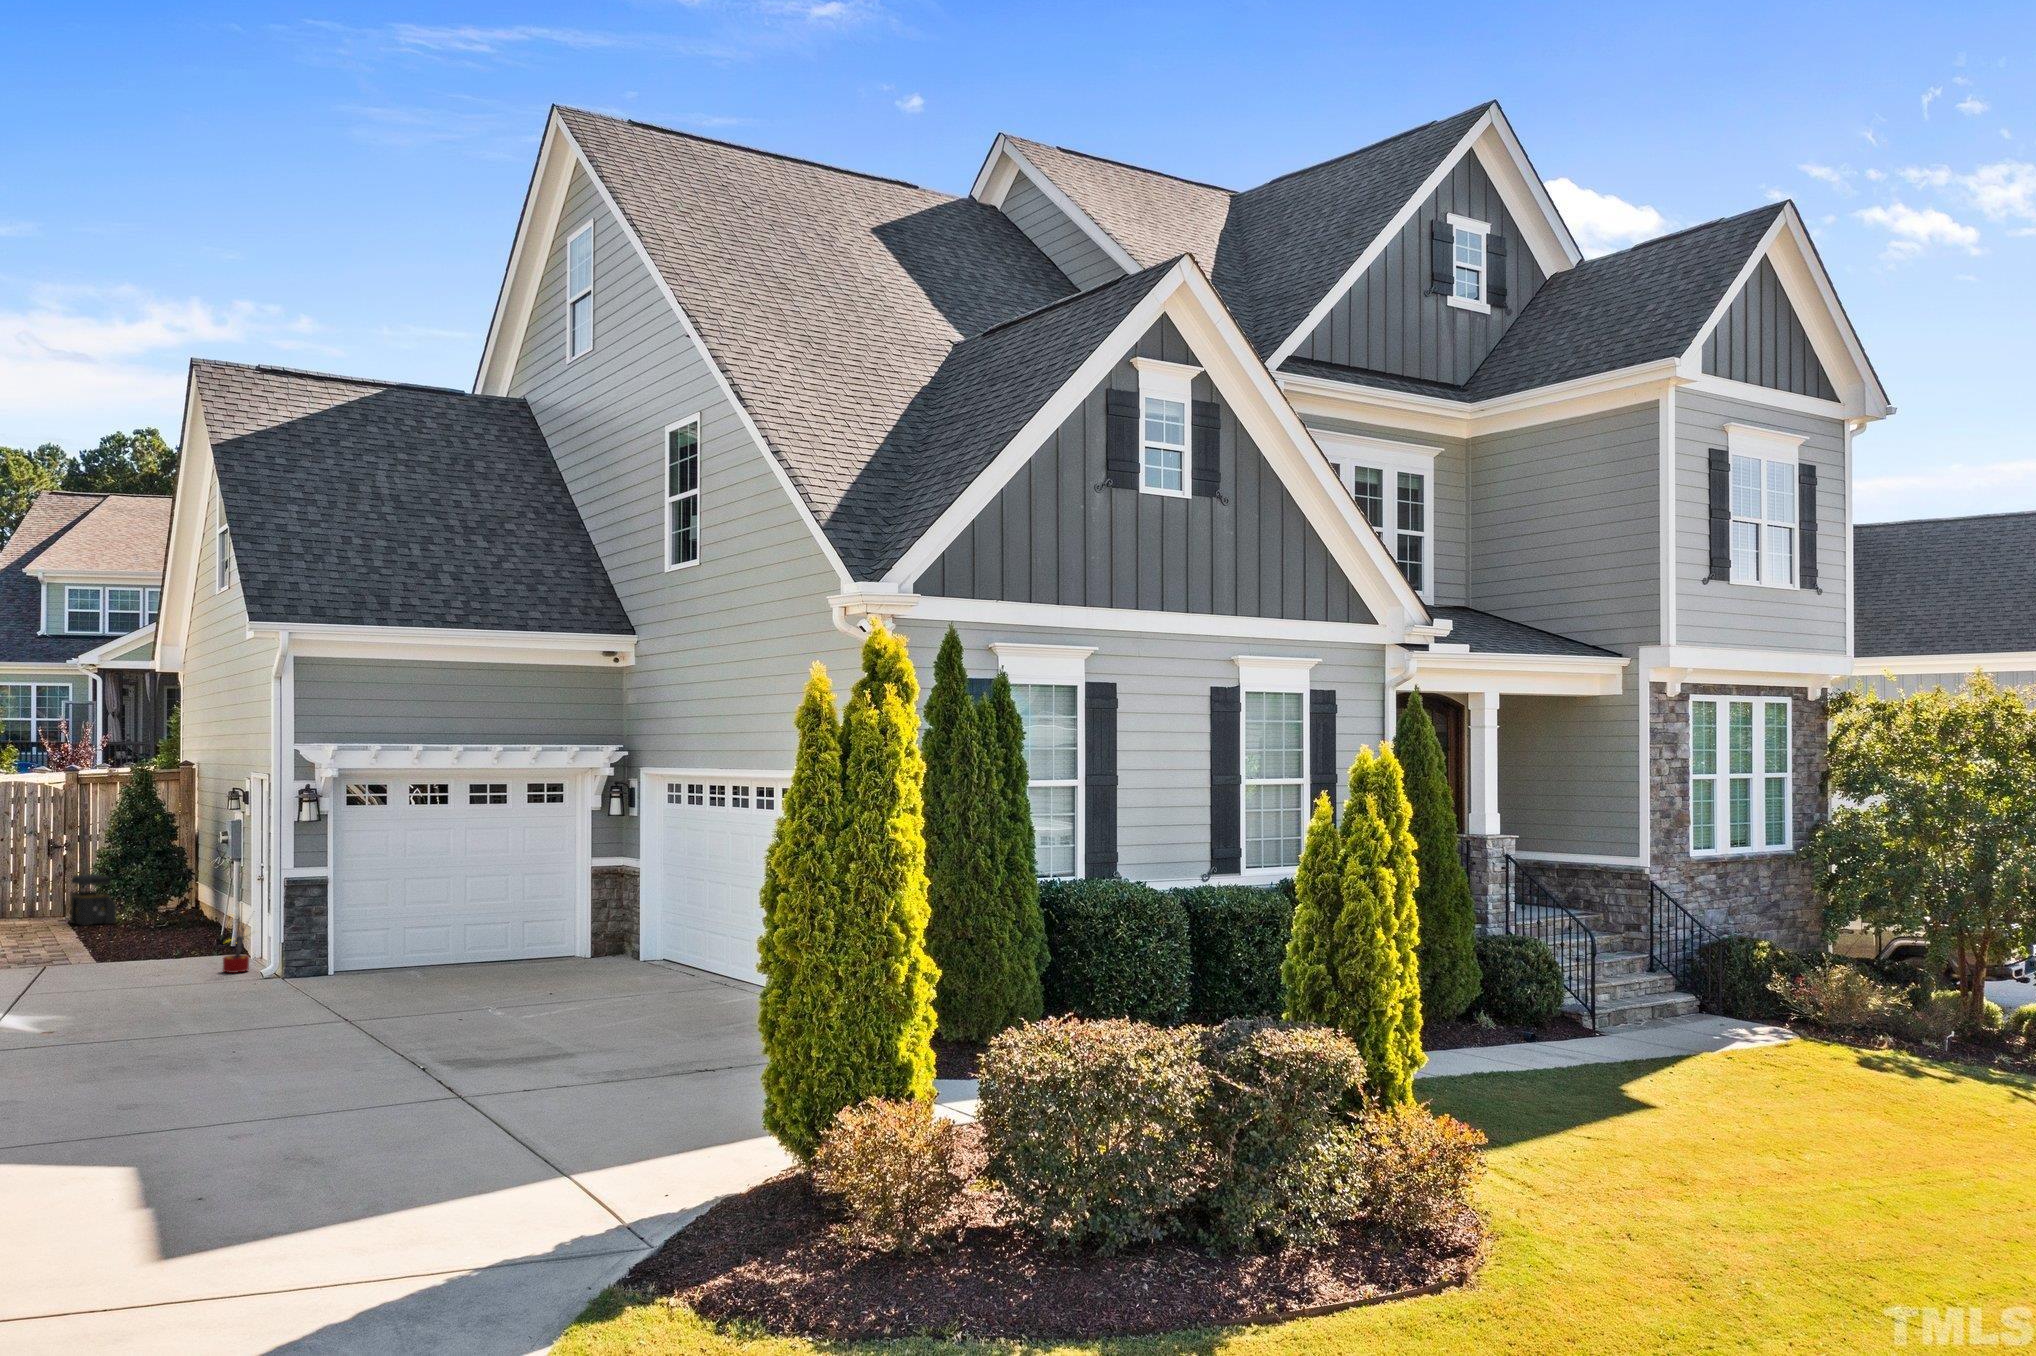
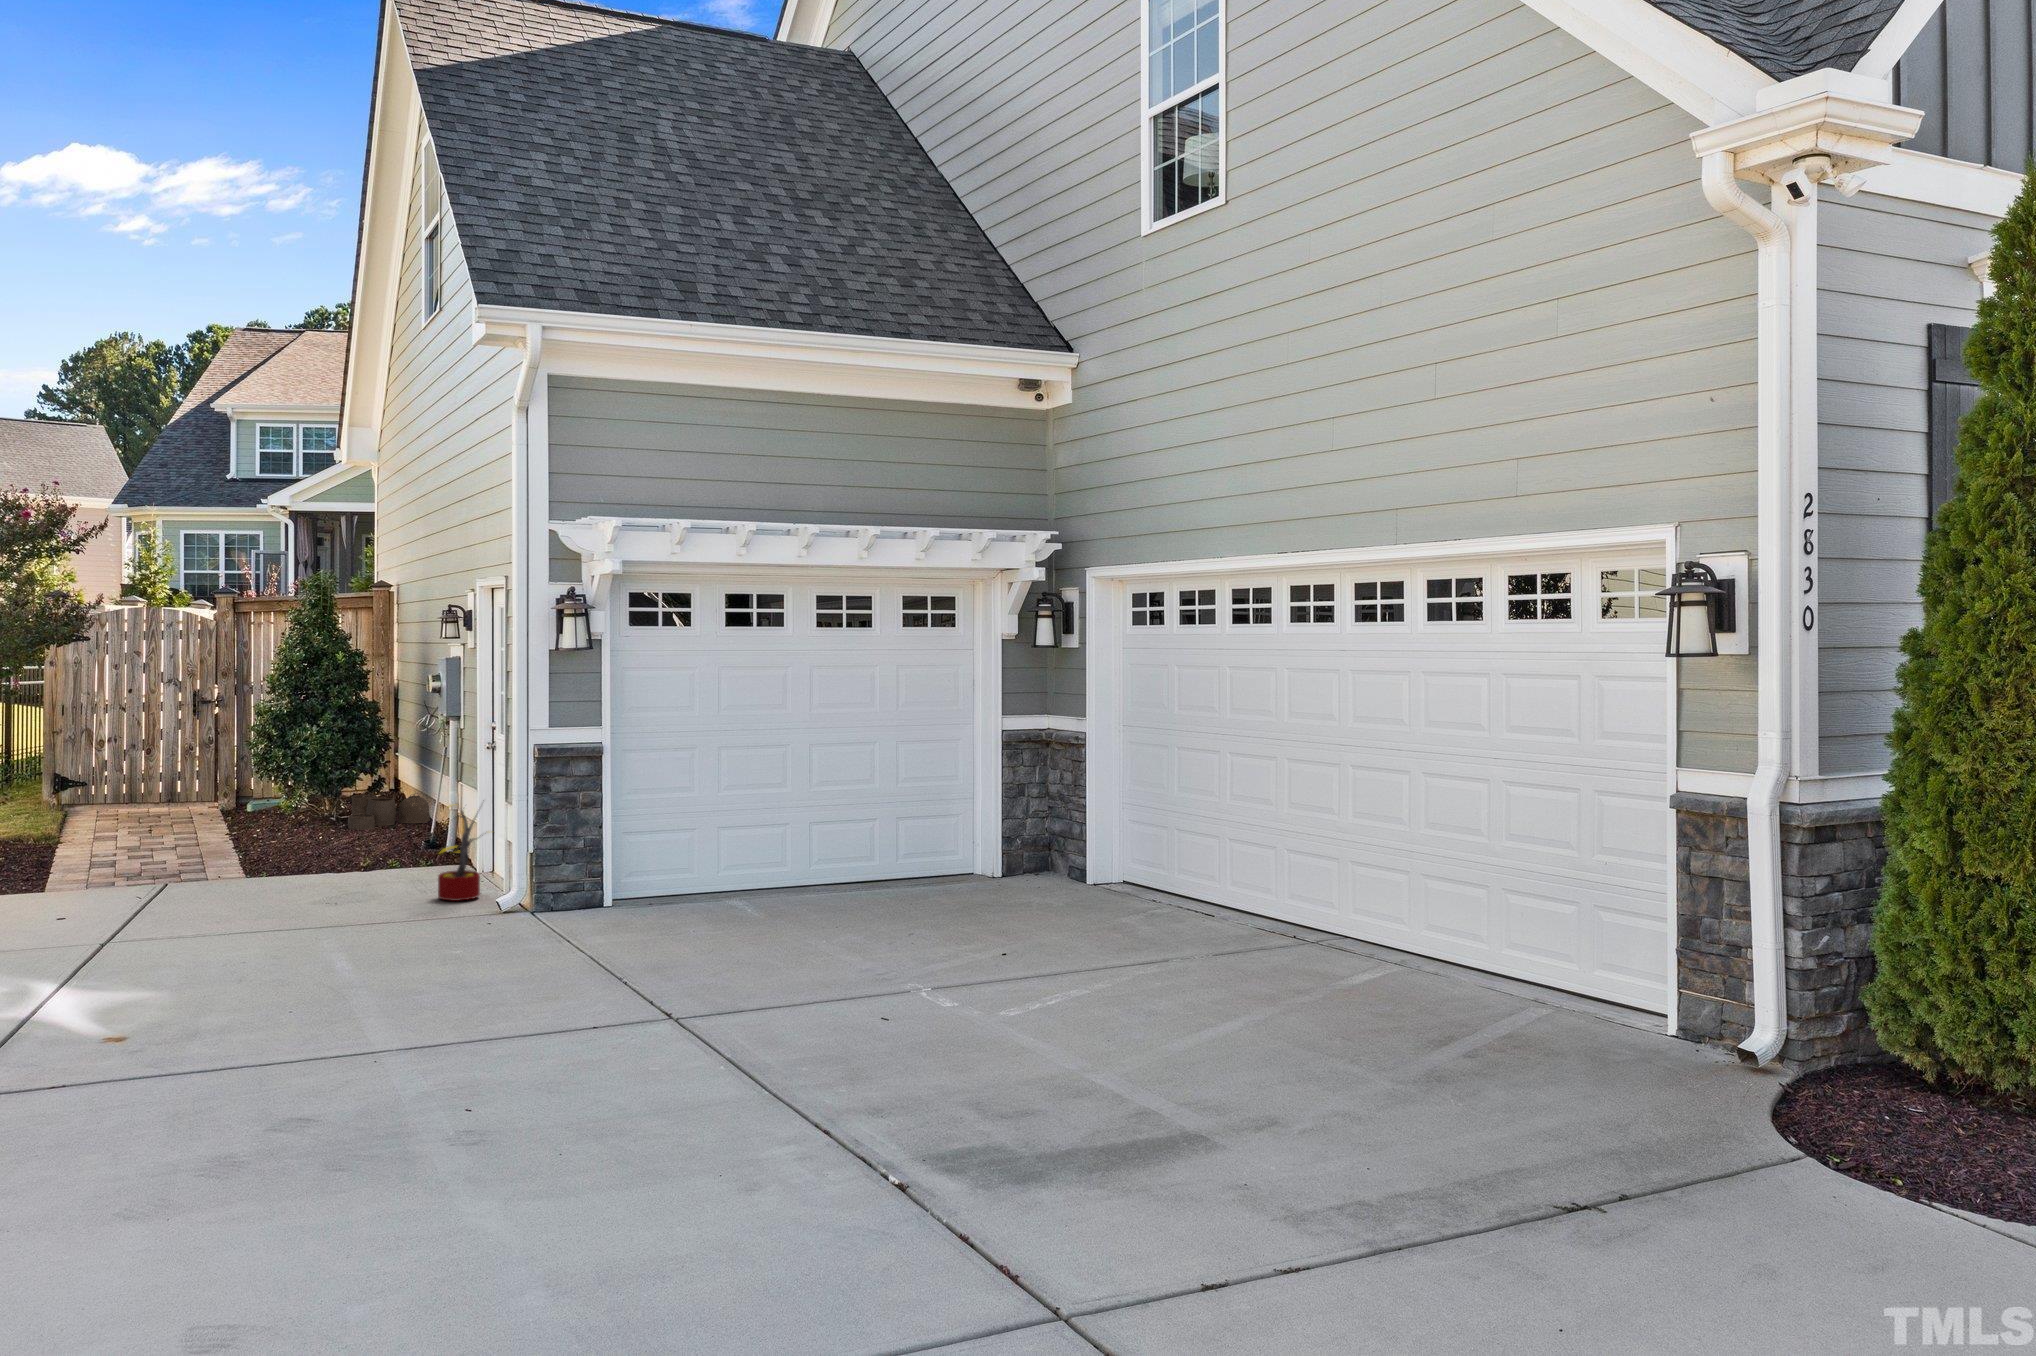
toolbox: present [70,874,117,926] -> none [223,737,288,811]
woven basket: none [162,910,220,937] -> present [348,791,430,830]

